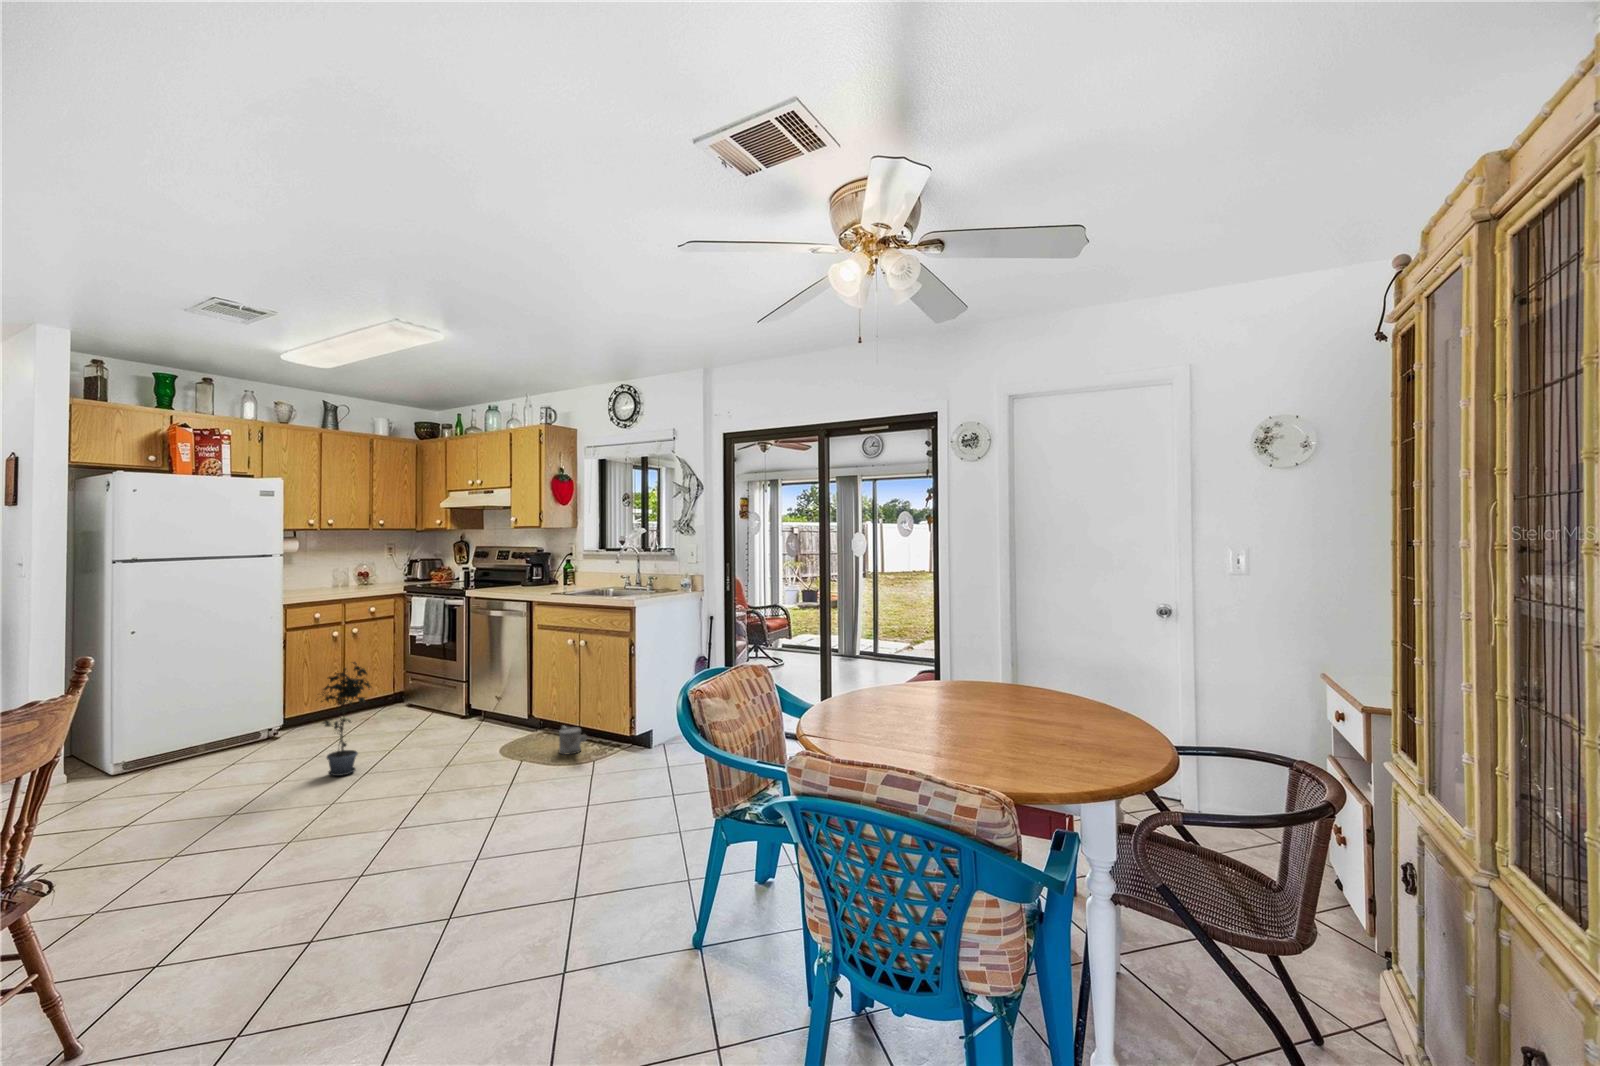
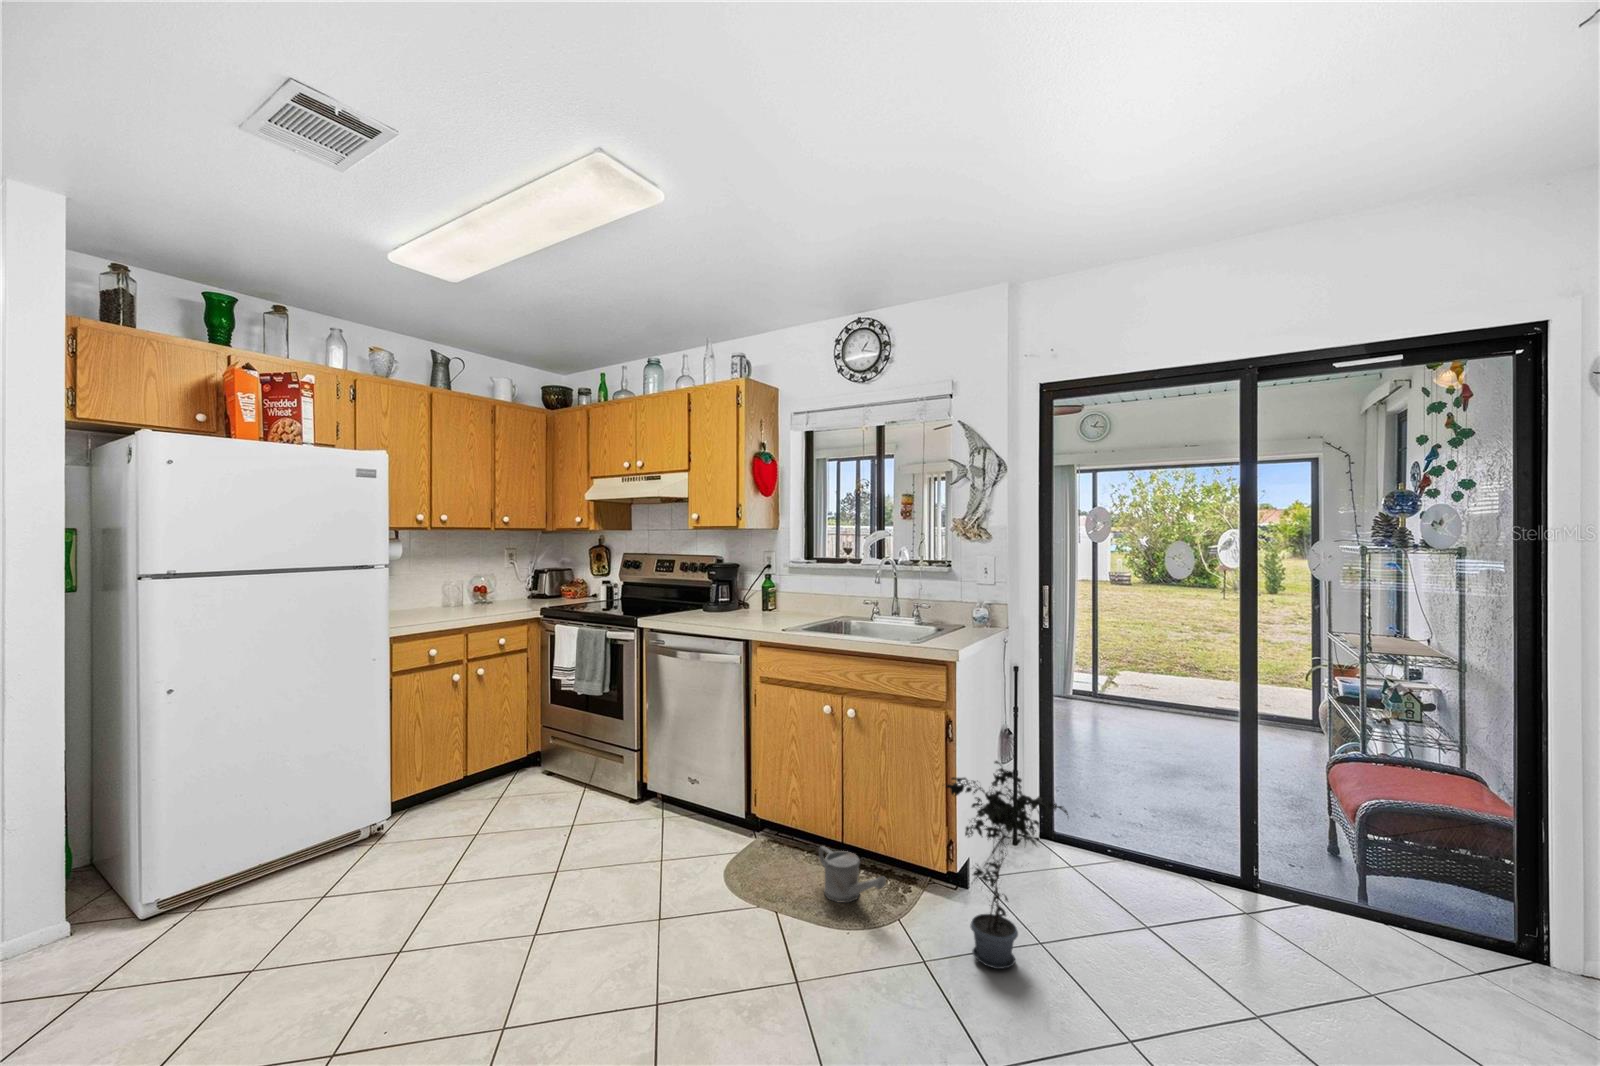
potted plant: present [321,662,371,776] -> present [946,761,1068,969]

